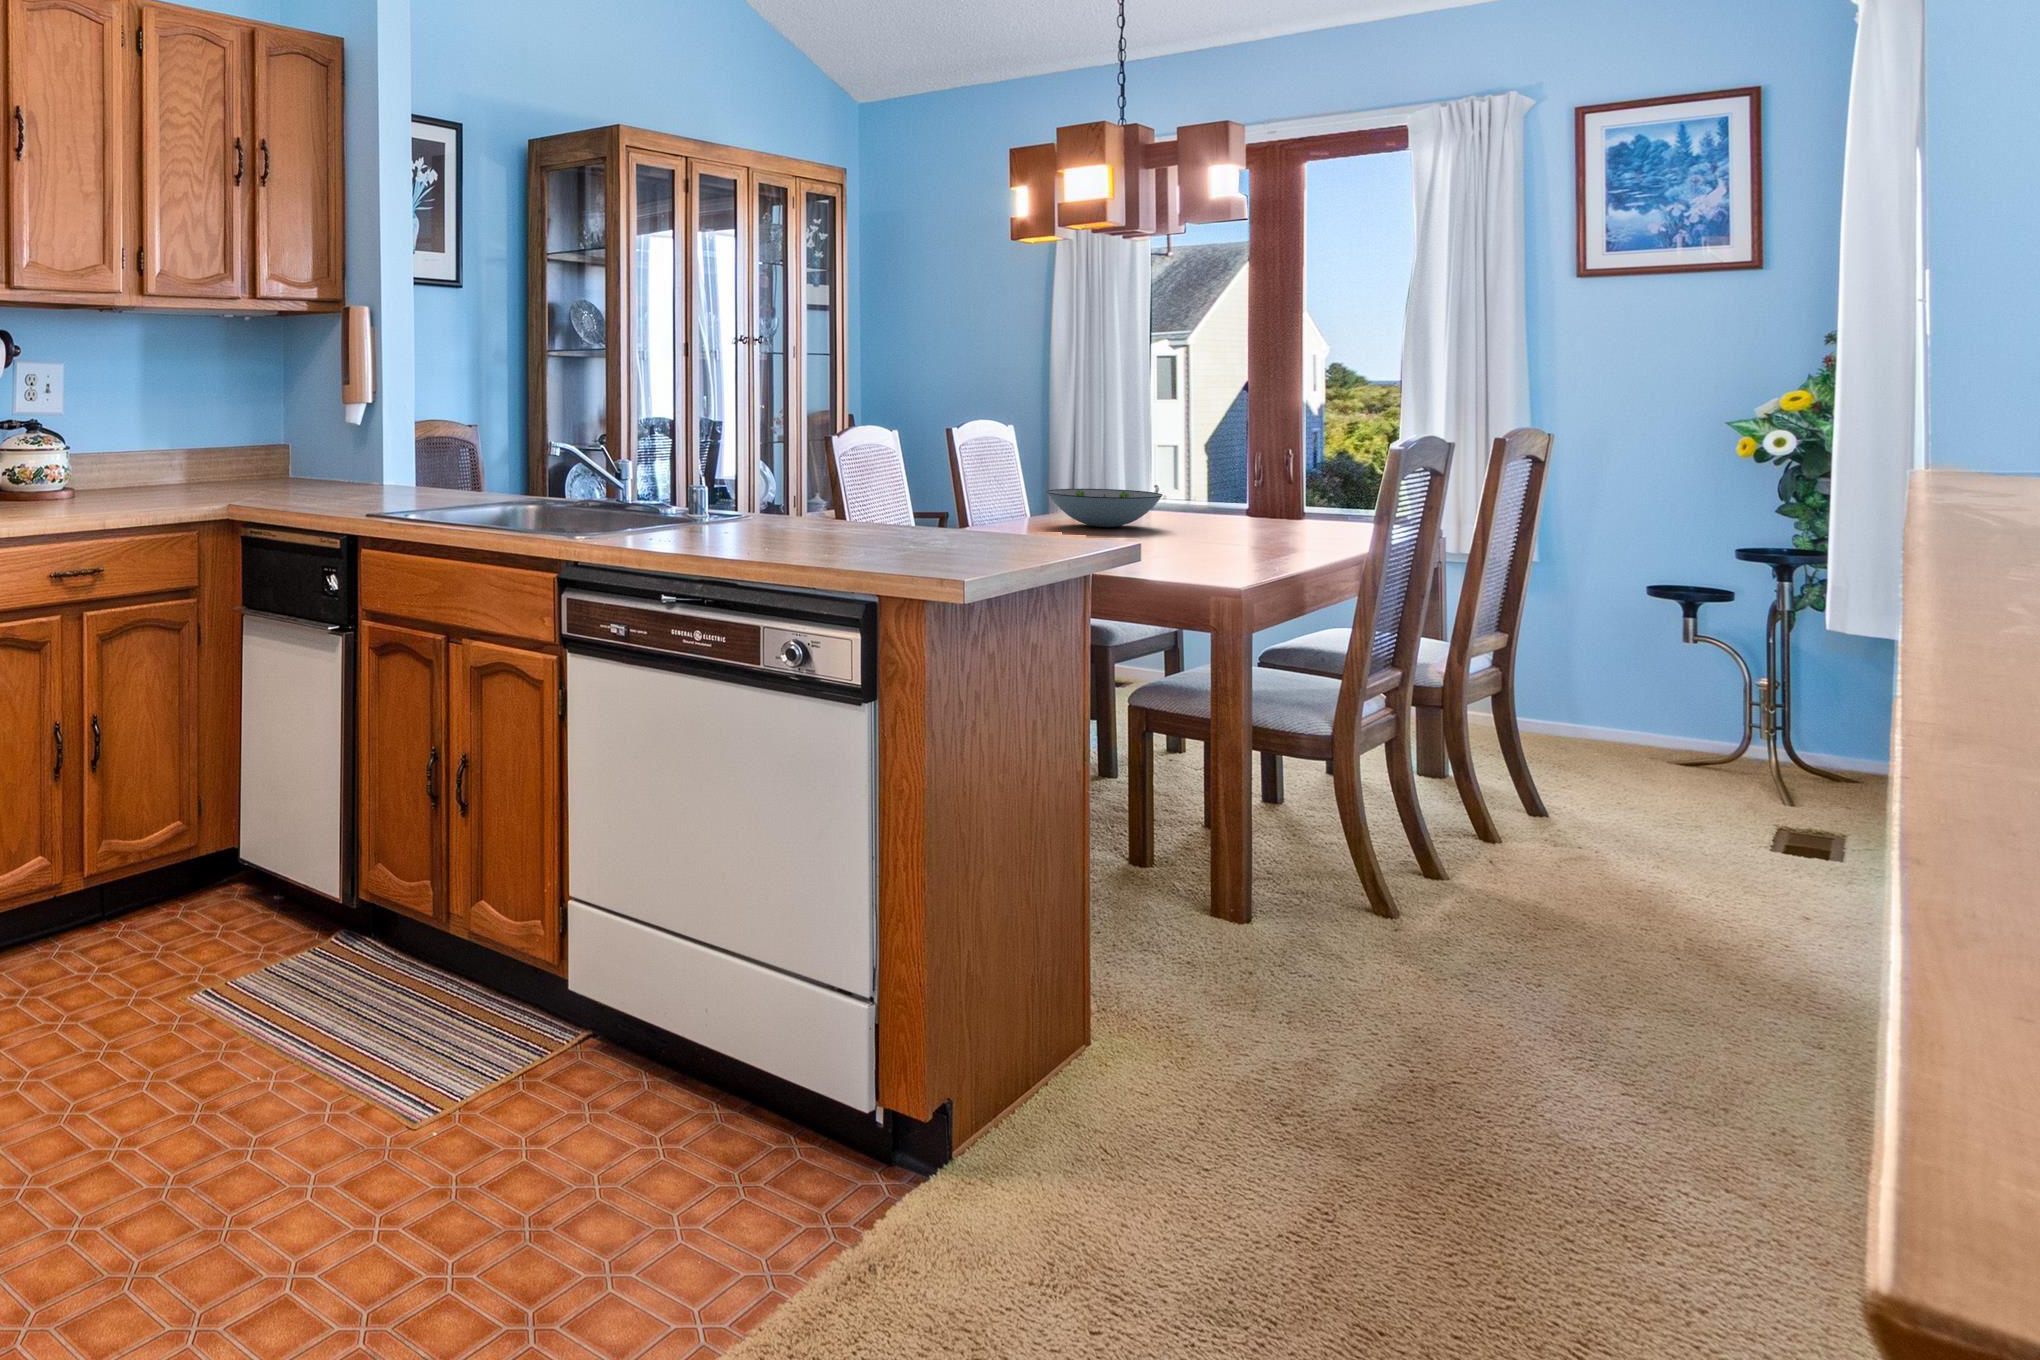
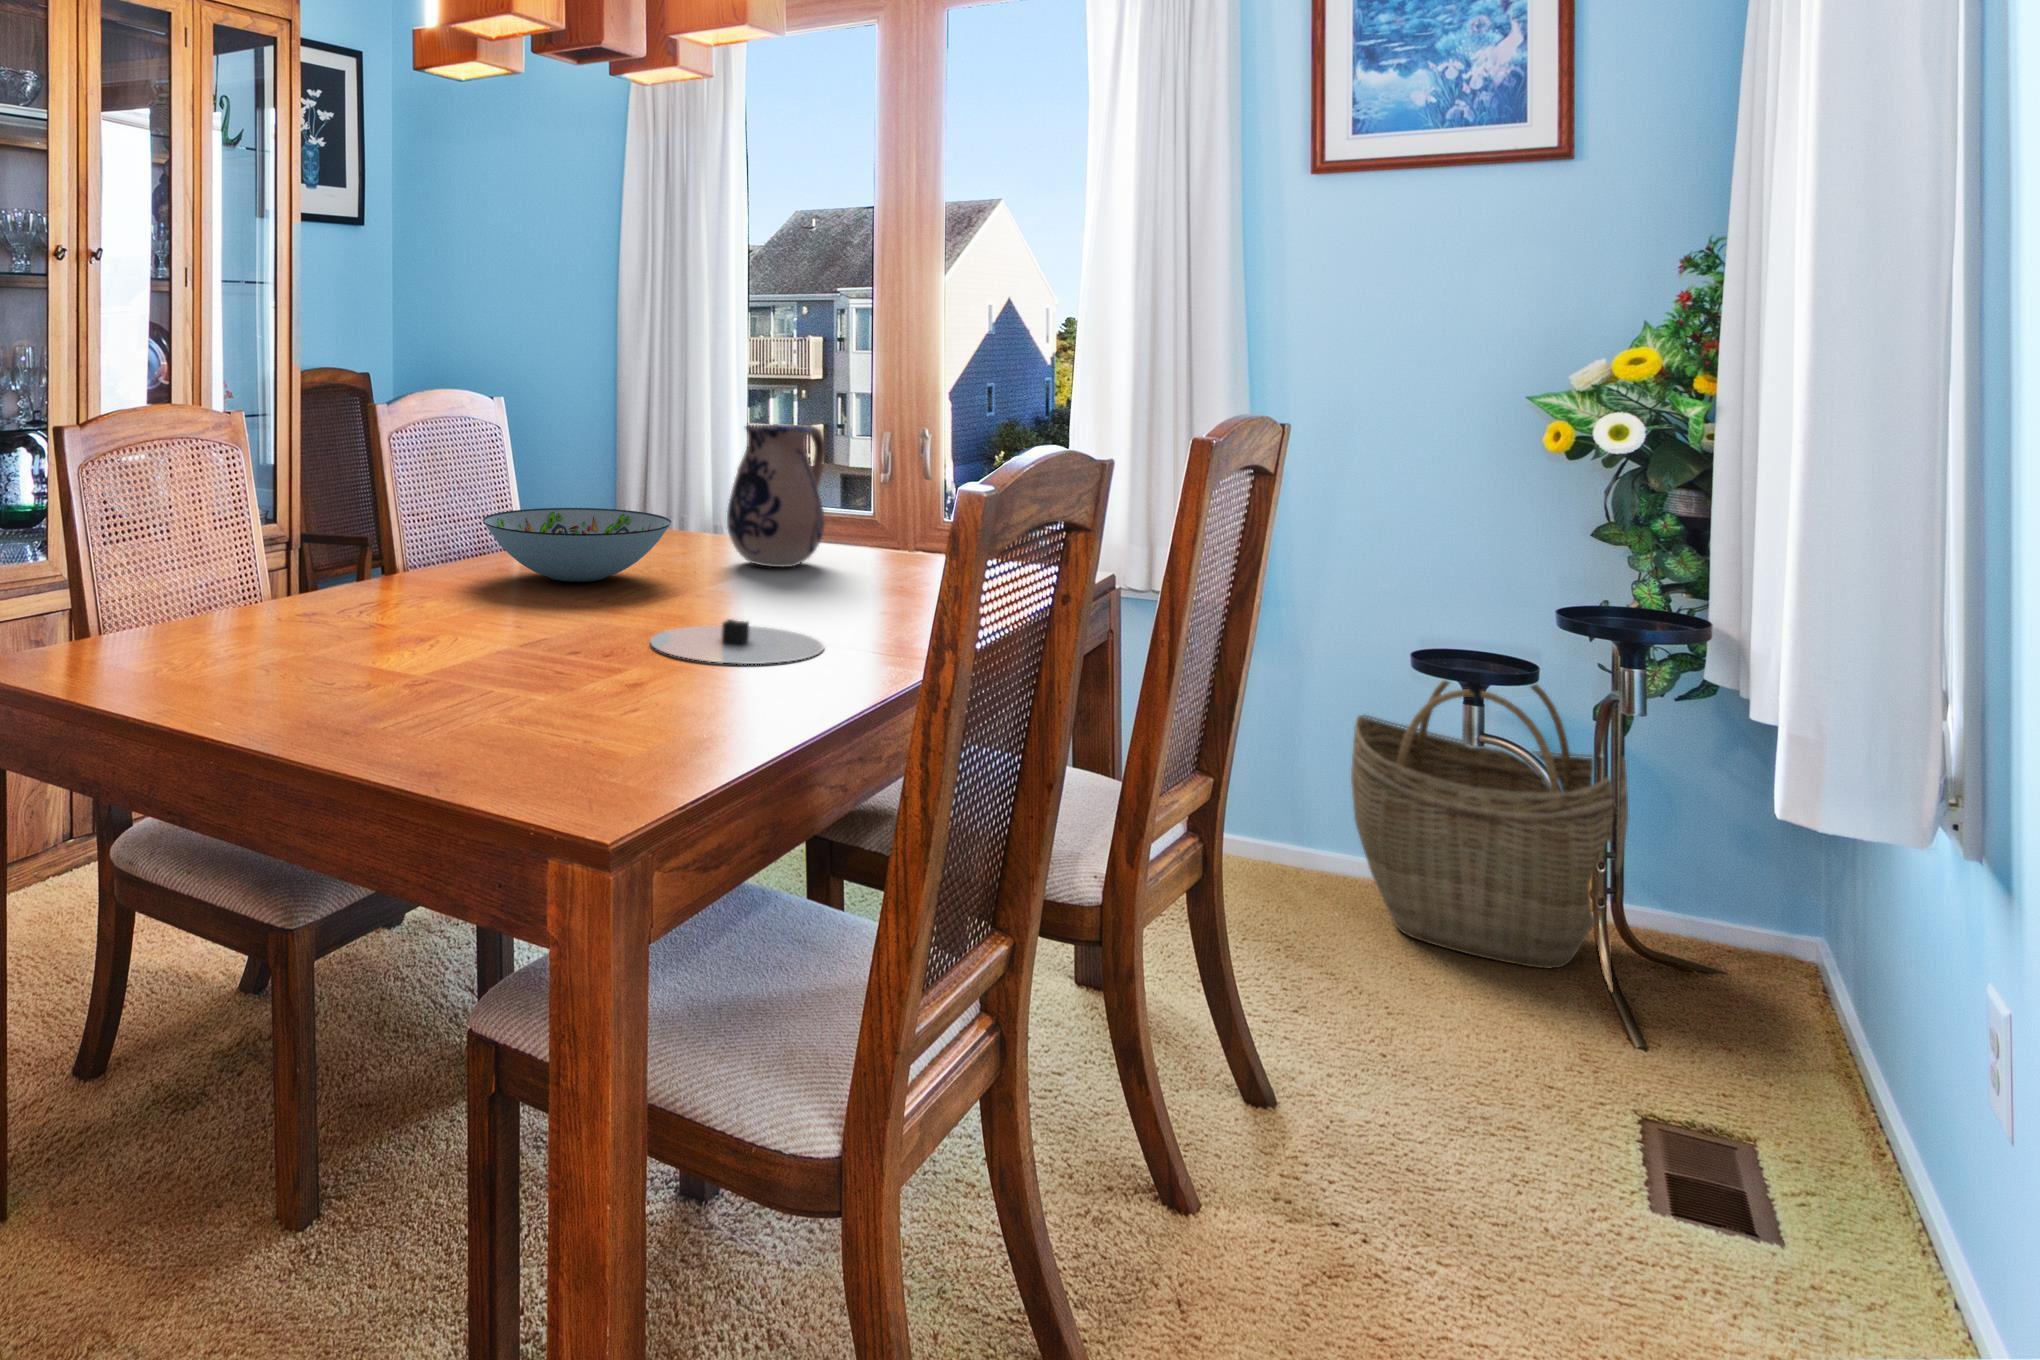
ceramic pitcher: none [1187,440,1250,523] -> present [727,424,826,567]
plate: none [1164,535,1299,556] -> present [650,619,824,664]
woven basket: none [1603,598,1795,782] -> present [1351,680,1628,968]

